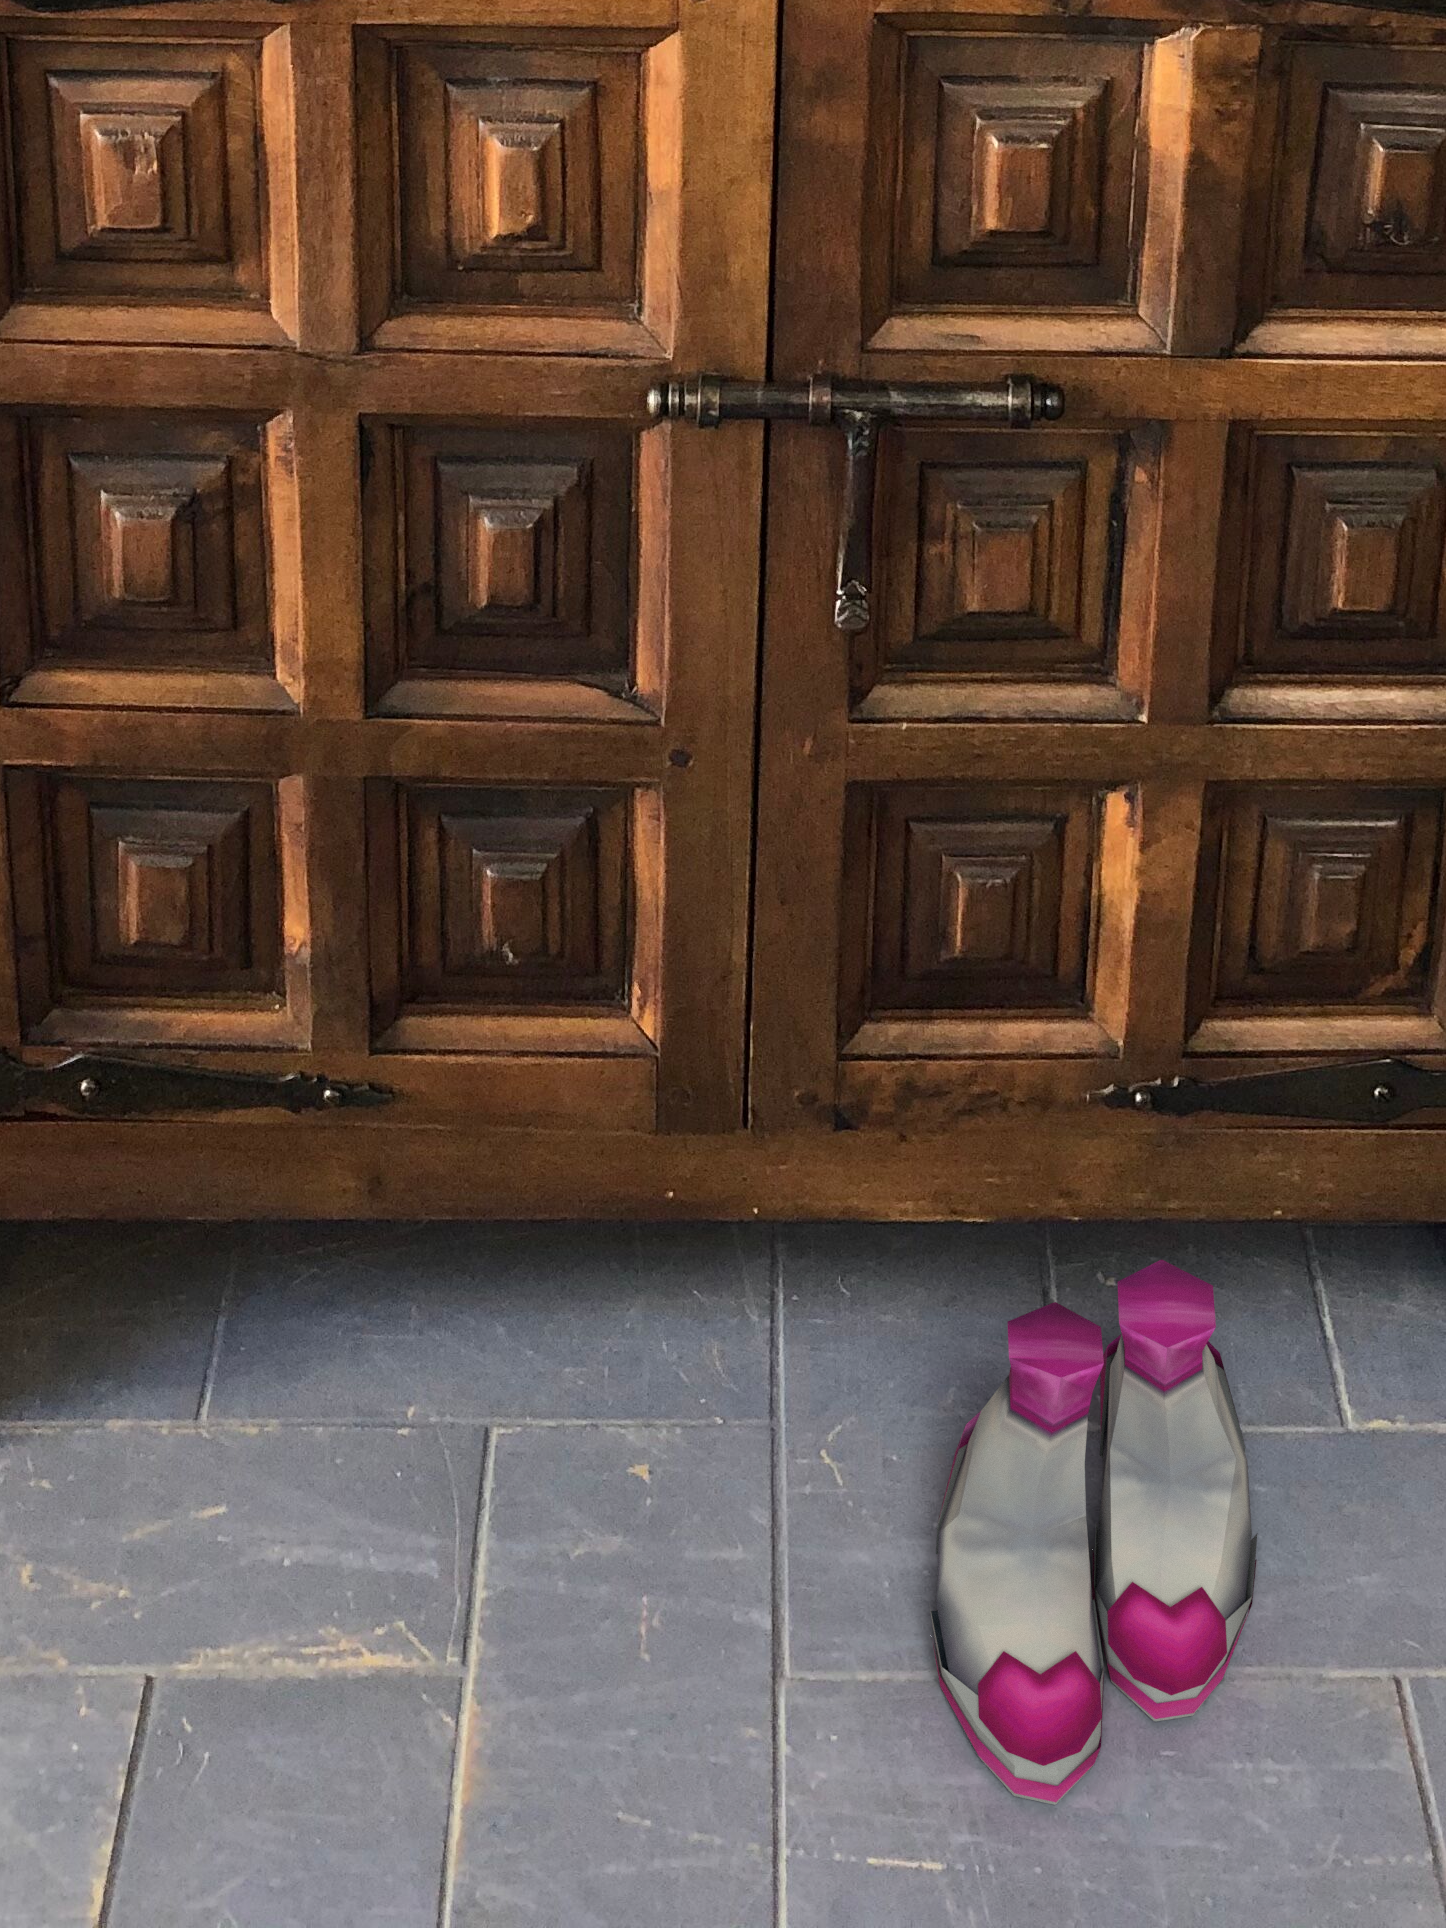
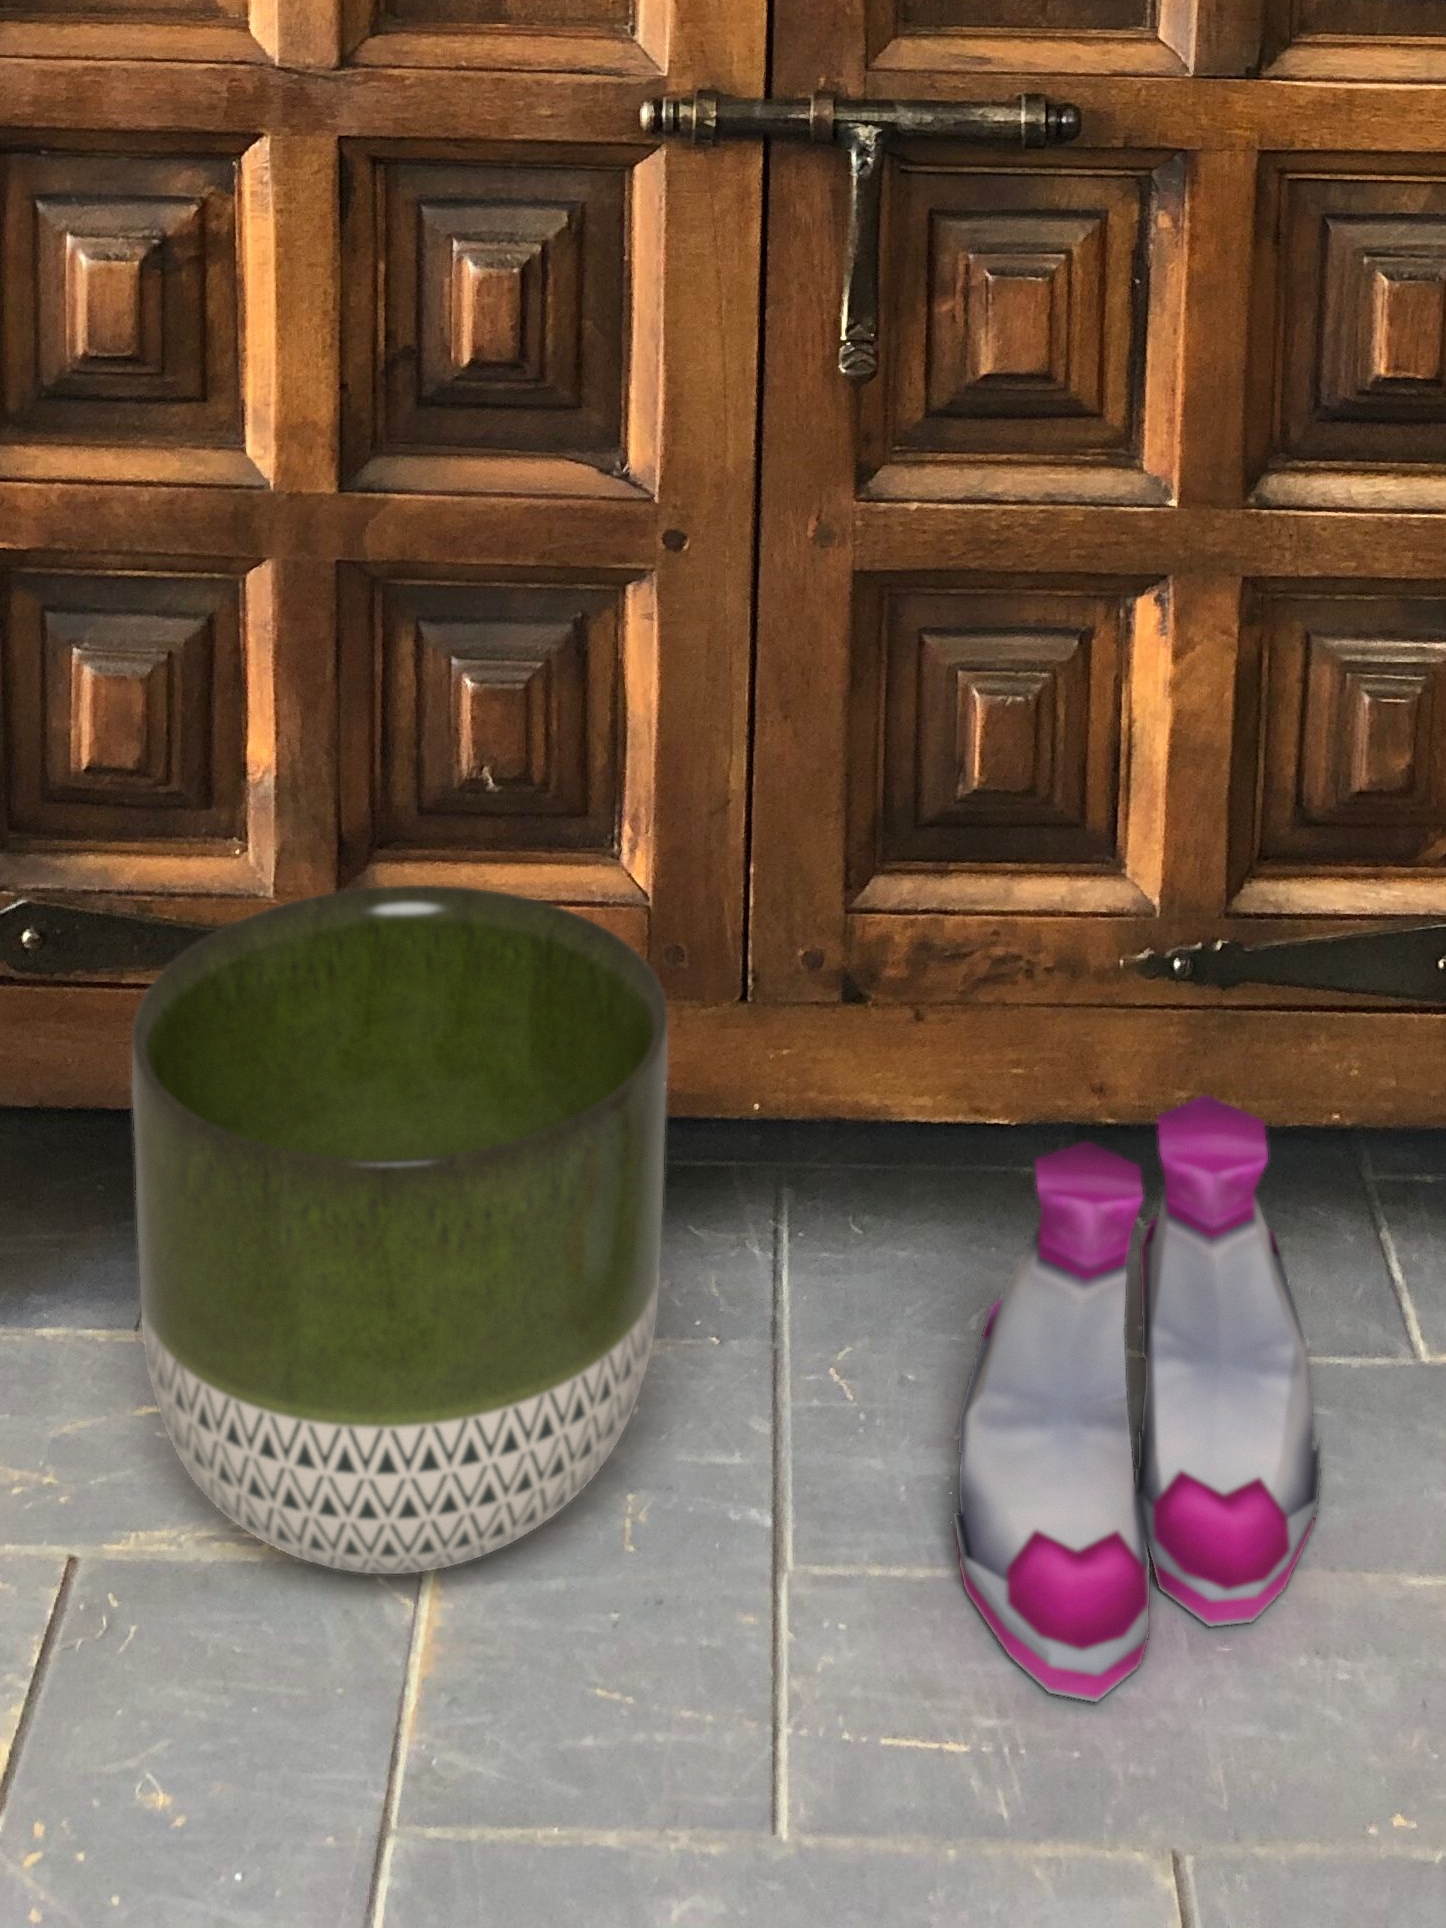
planter: none [191,1058,677,1700] -> present [132,885,668,1574]

